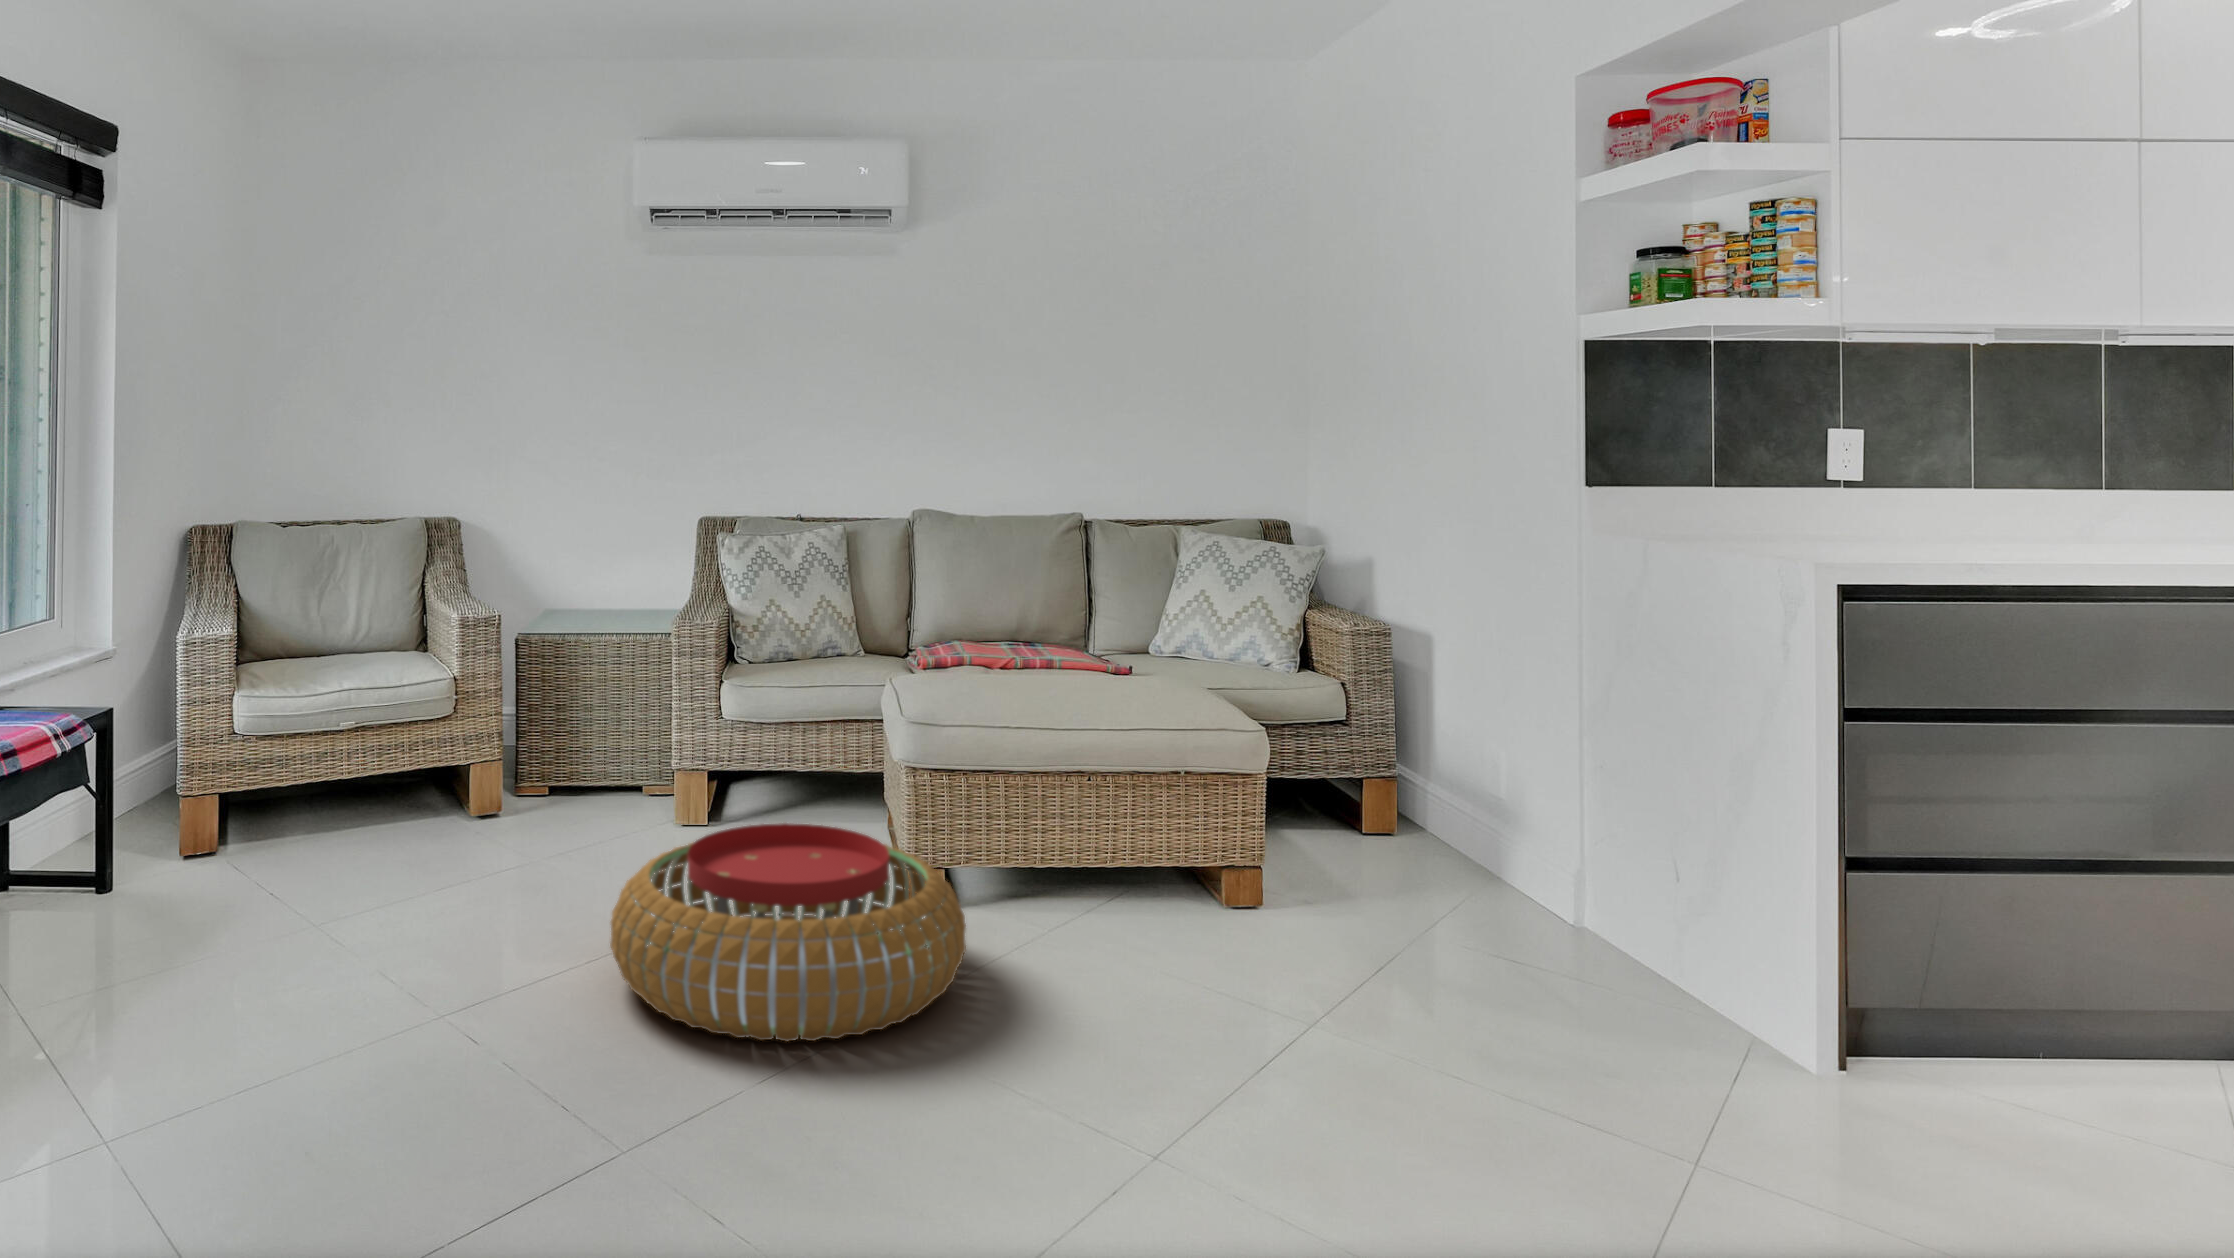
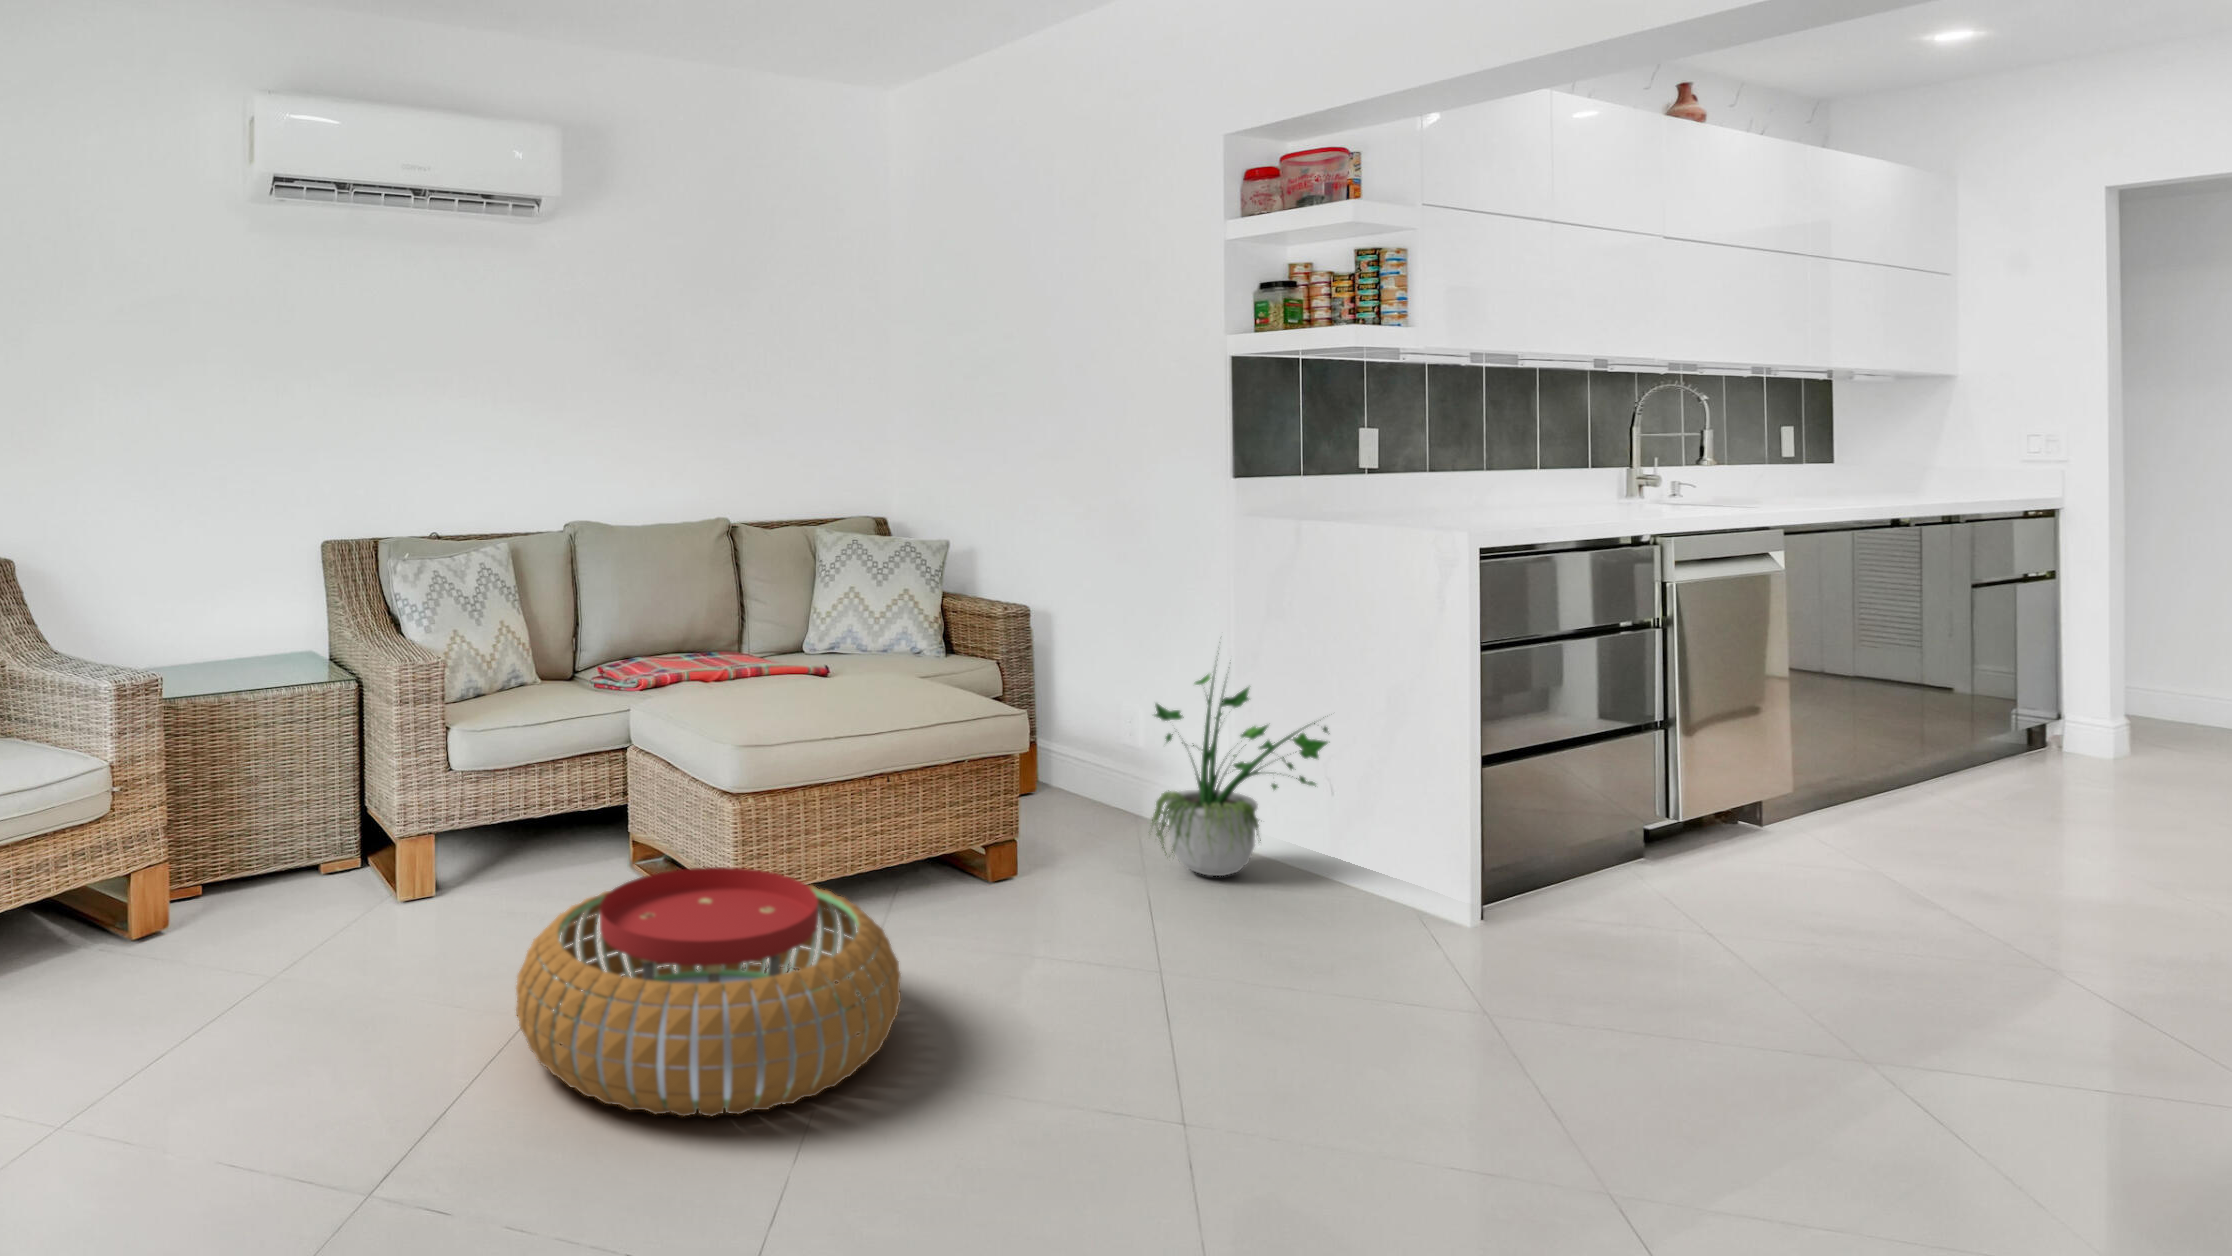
potted plant: none [1422,666,1652,957] -> present [1152,653,1328,876]

